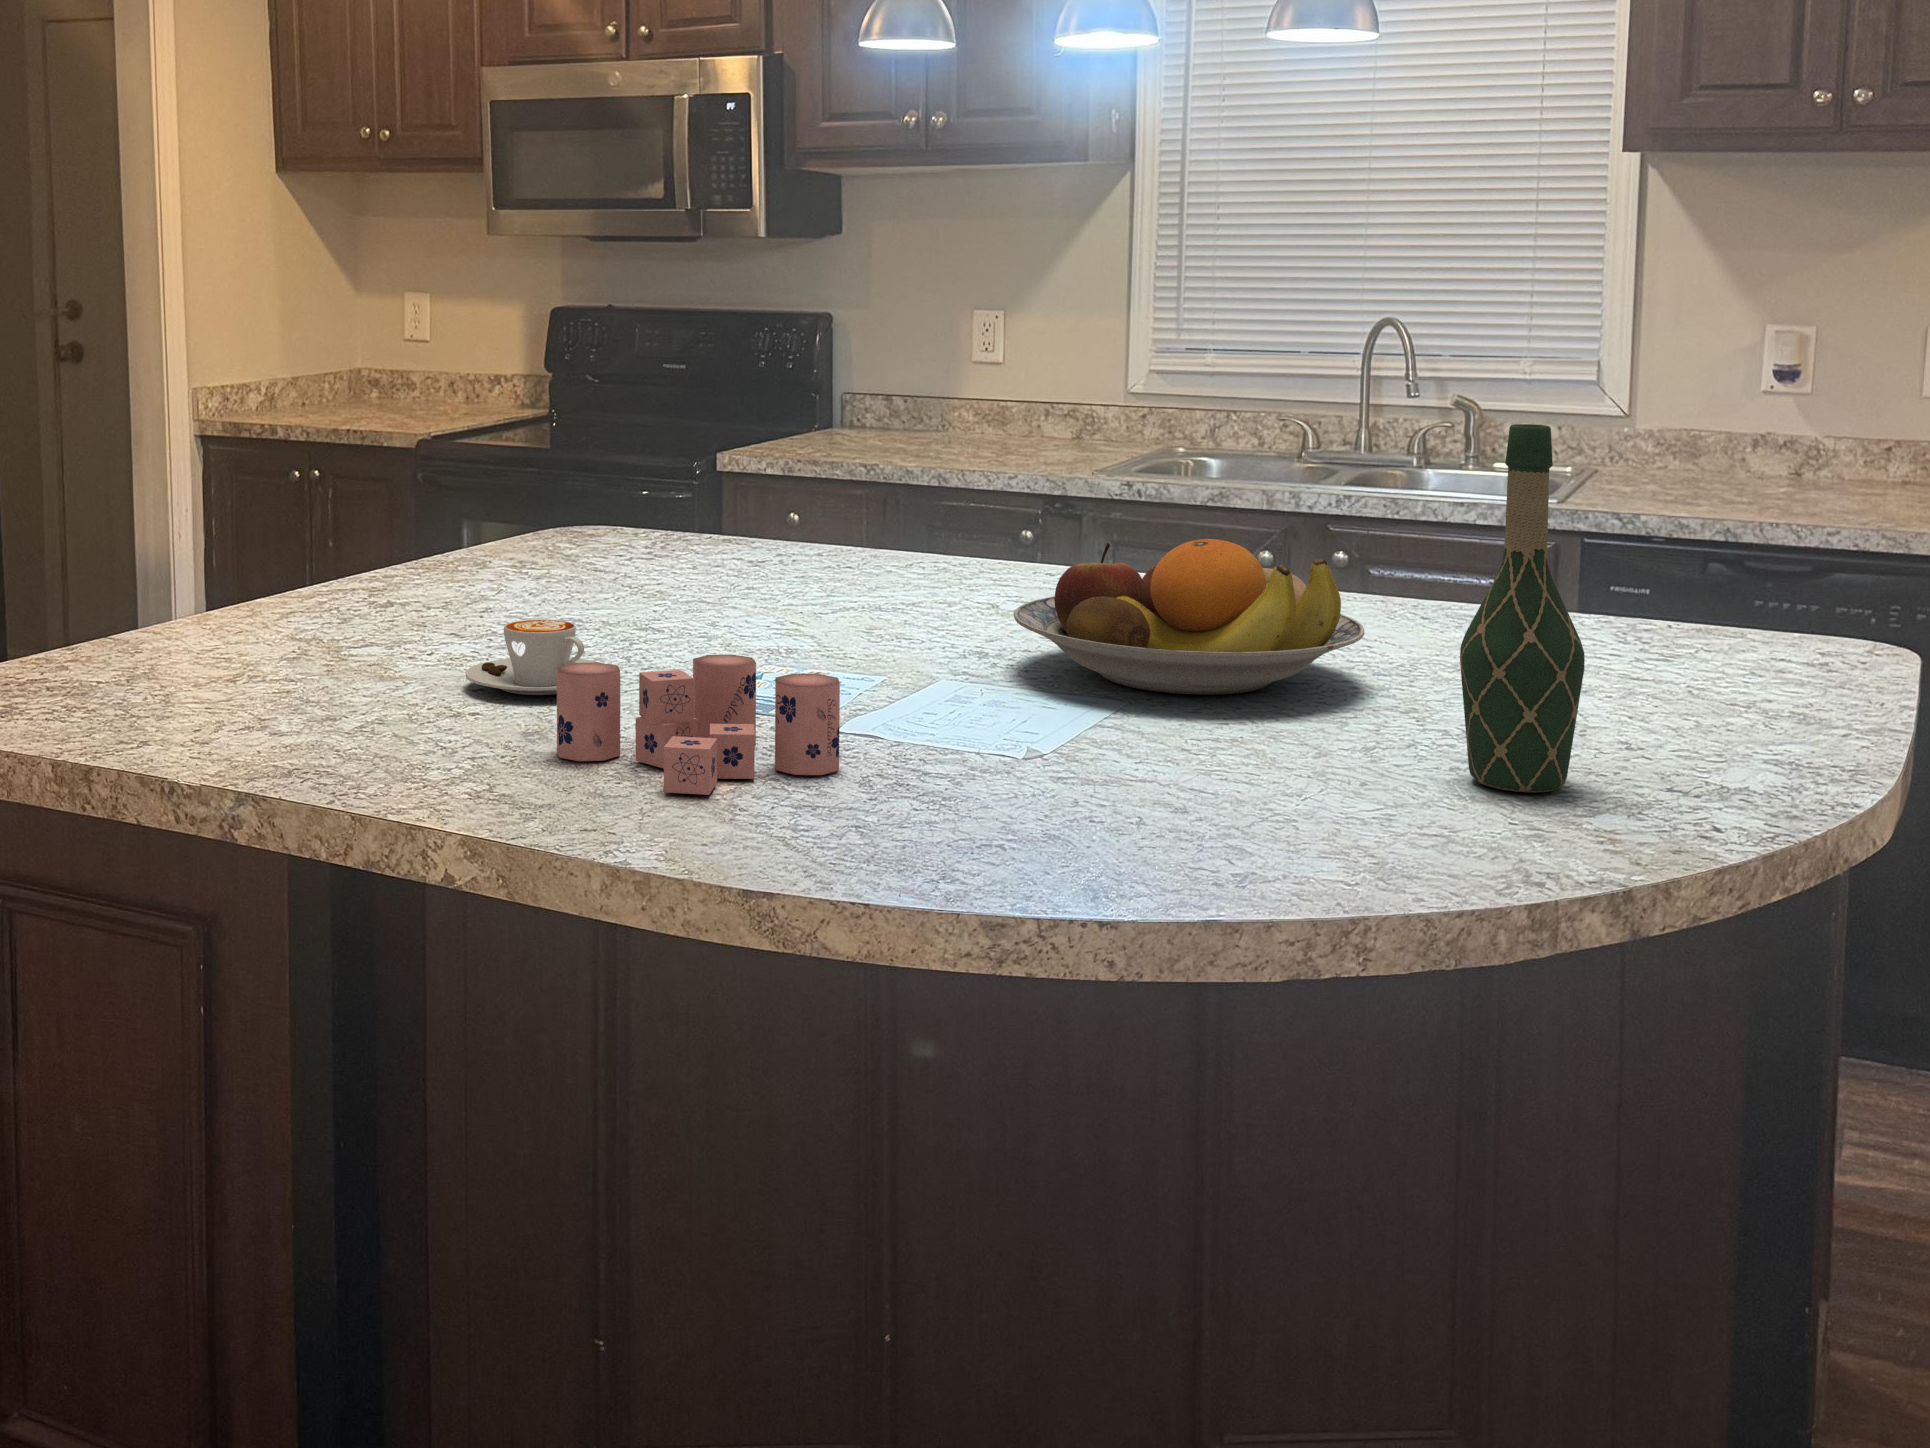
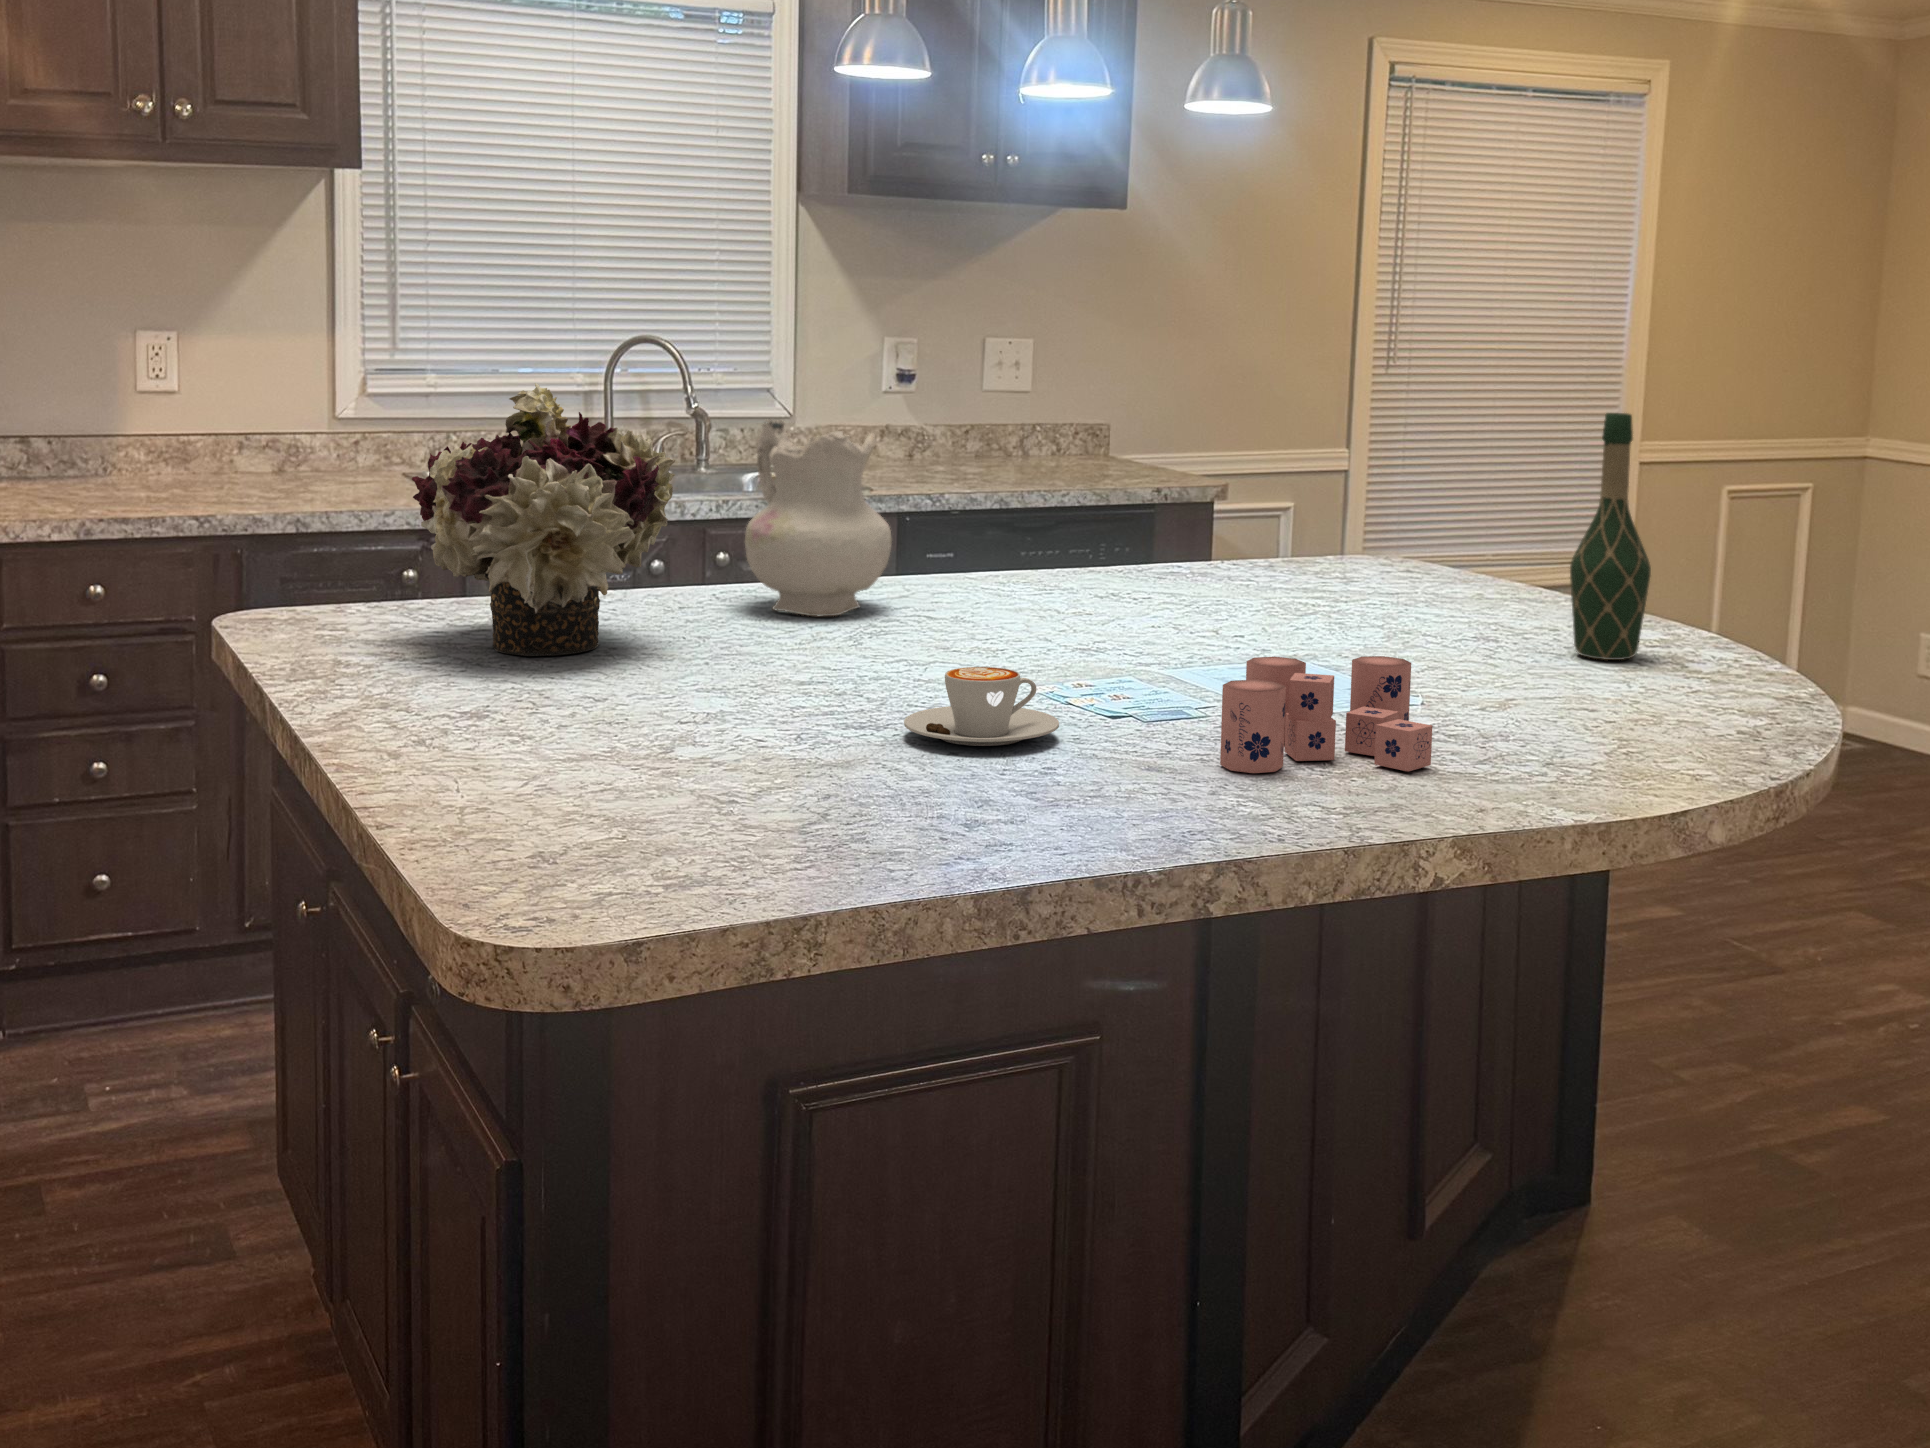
flower arrangement: none [493,347,725,583] -> present [412,383,675,656]
ceramic pitcher: none [856,392,1005,592] -> present [745,419,892,616]
fruit bowl: present [1014,539,1365,695] -> none [1115,521,1393,648]

